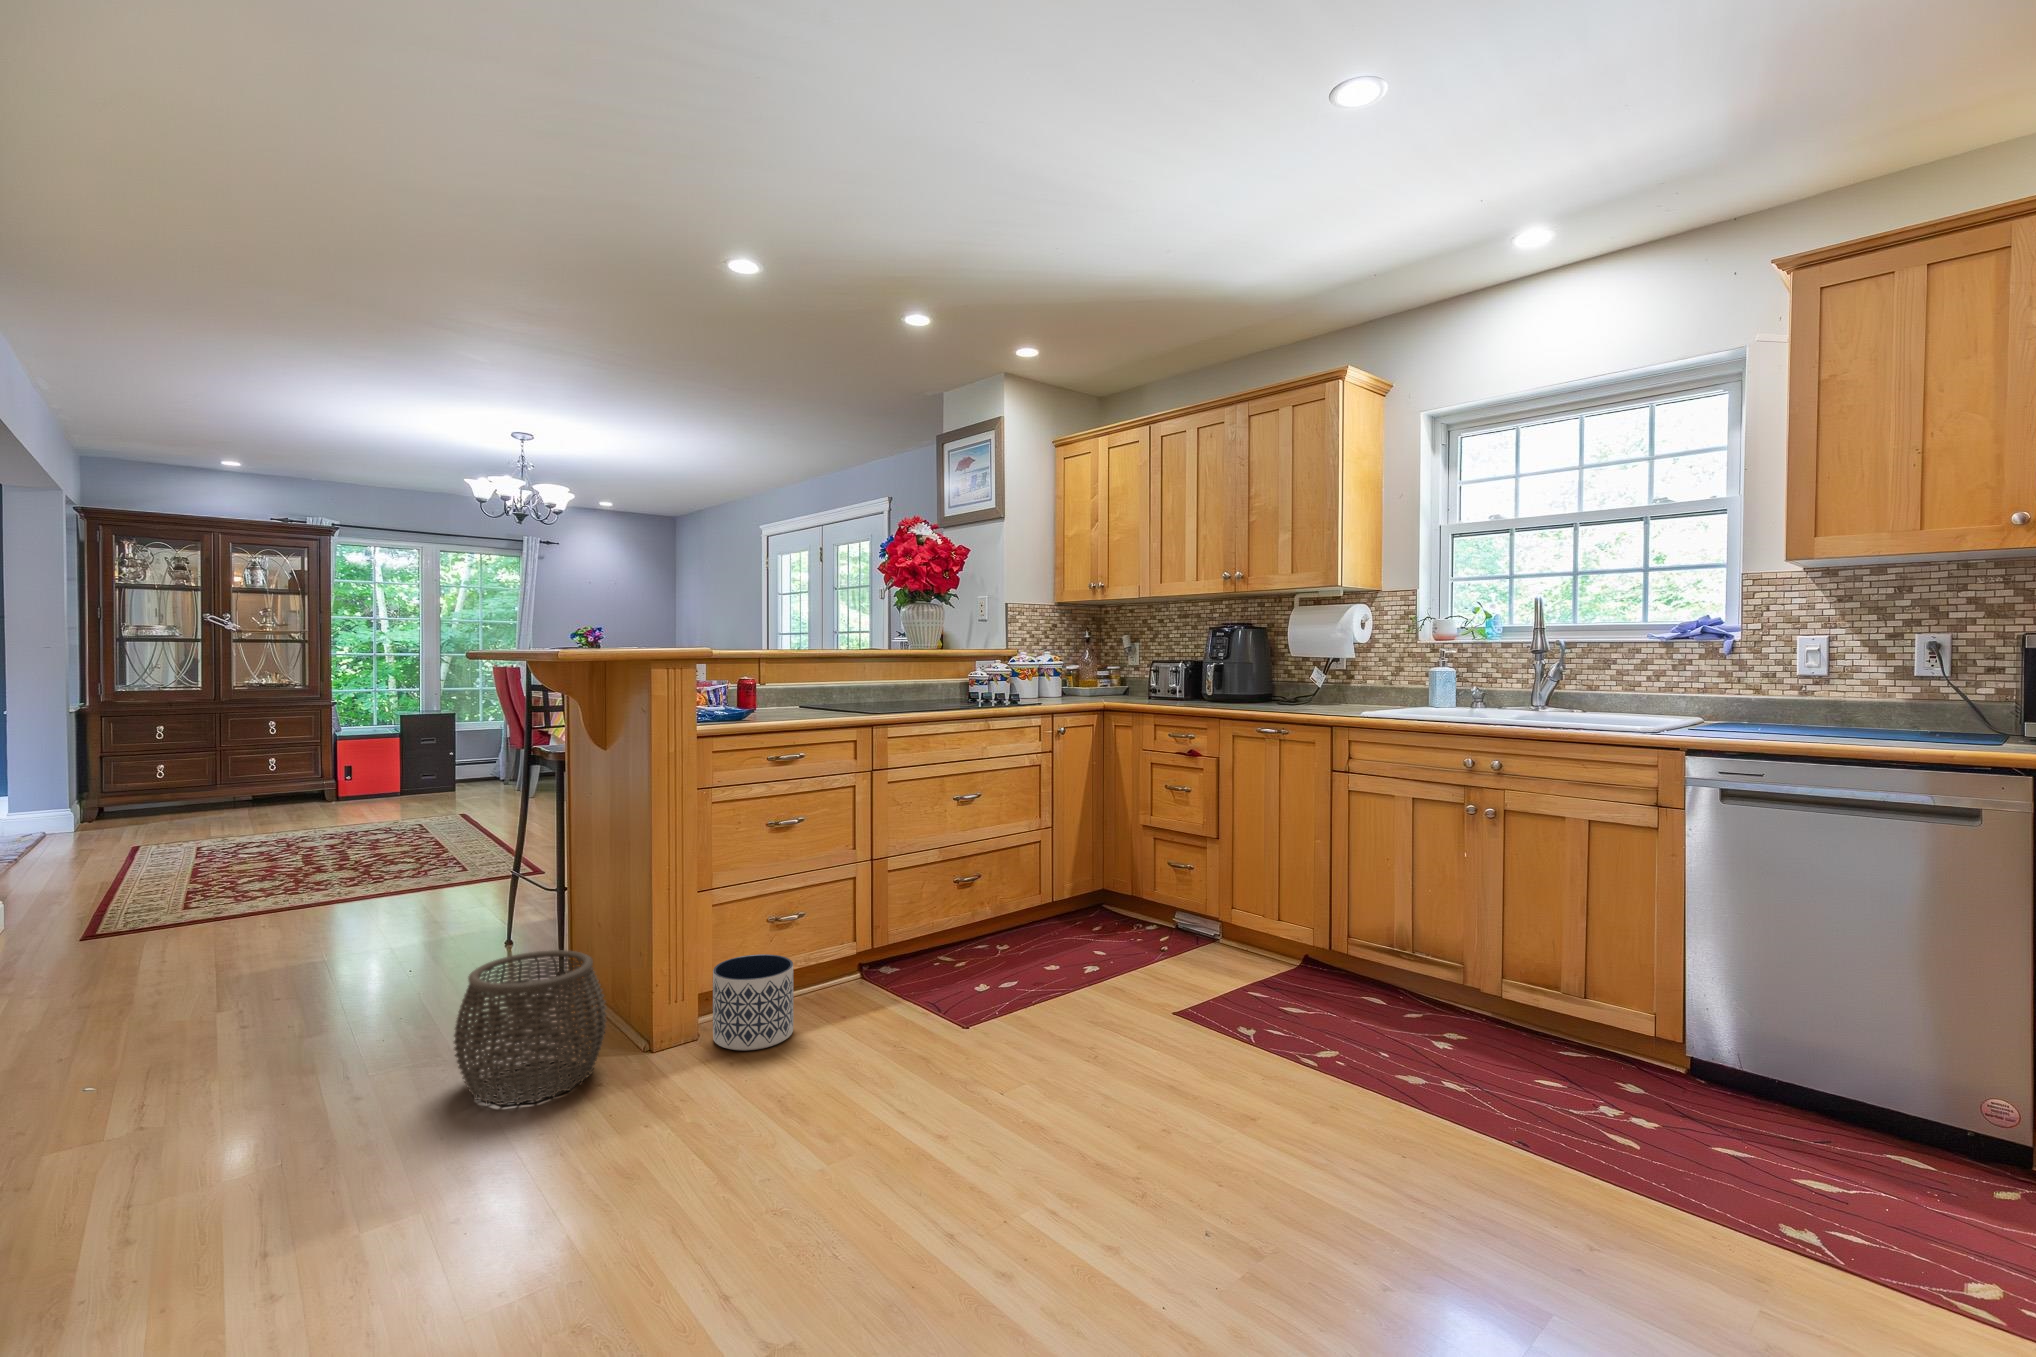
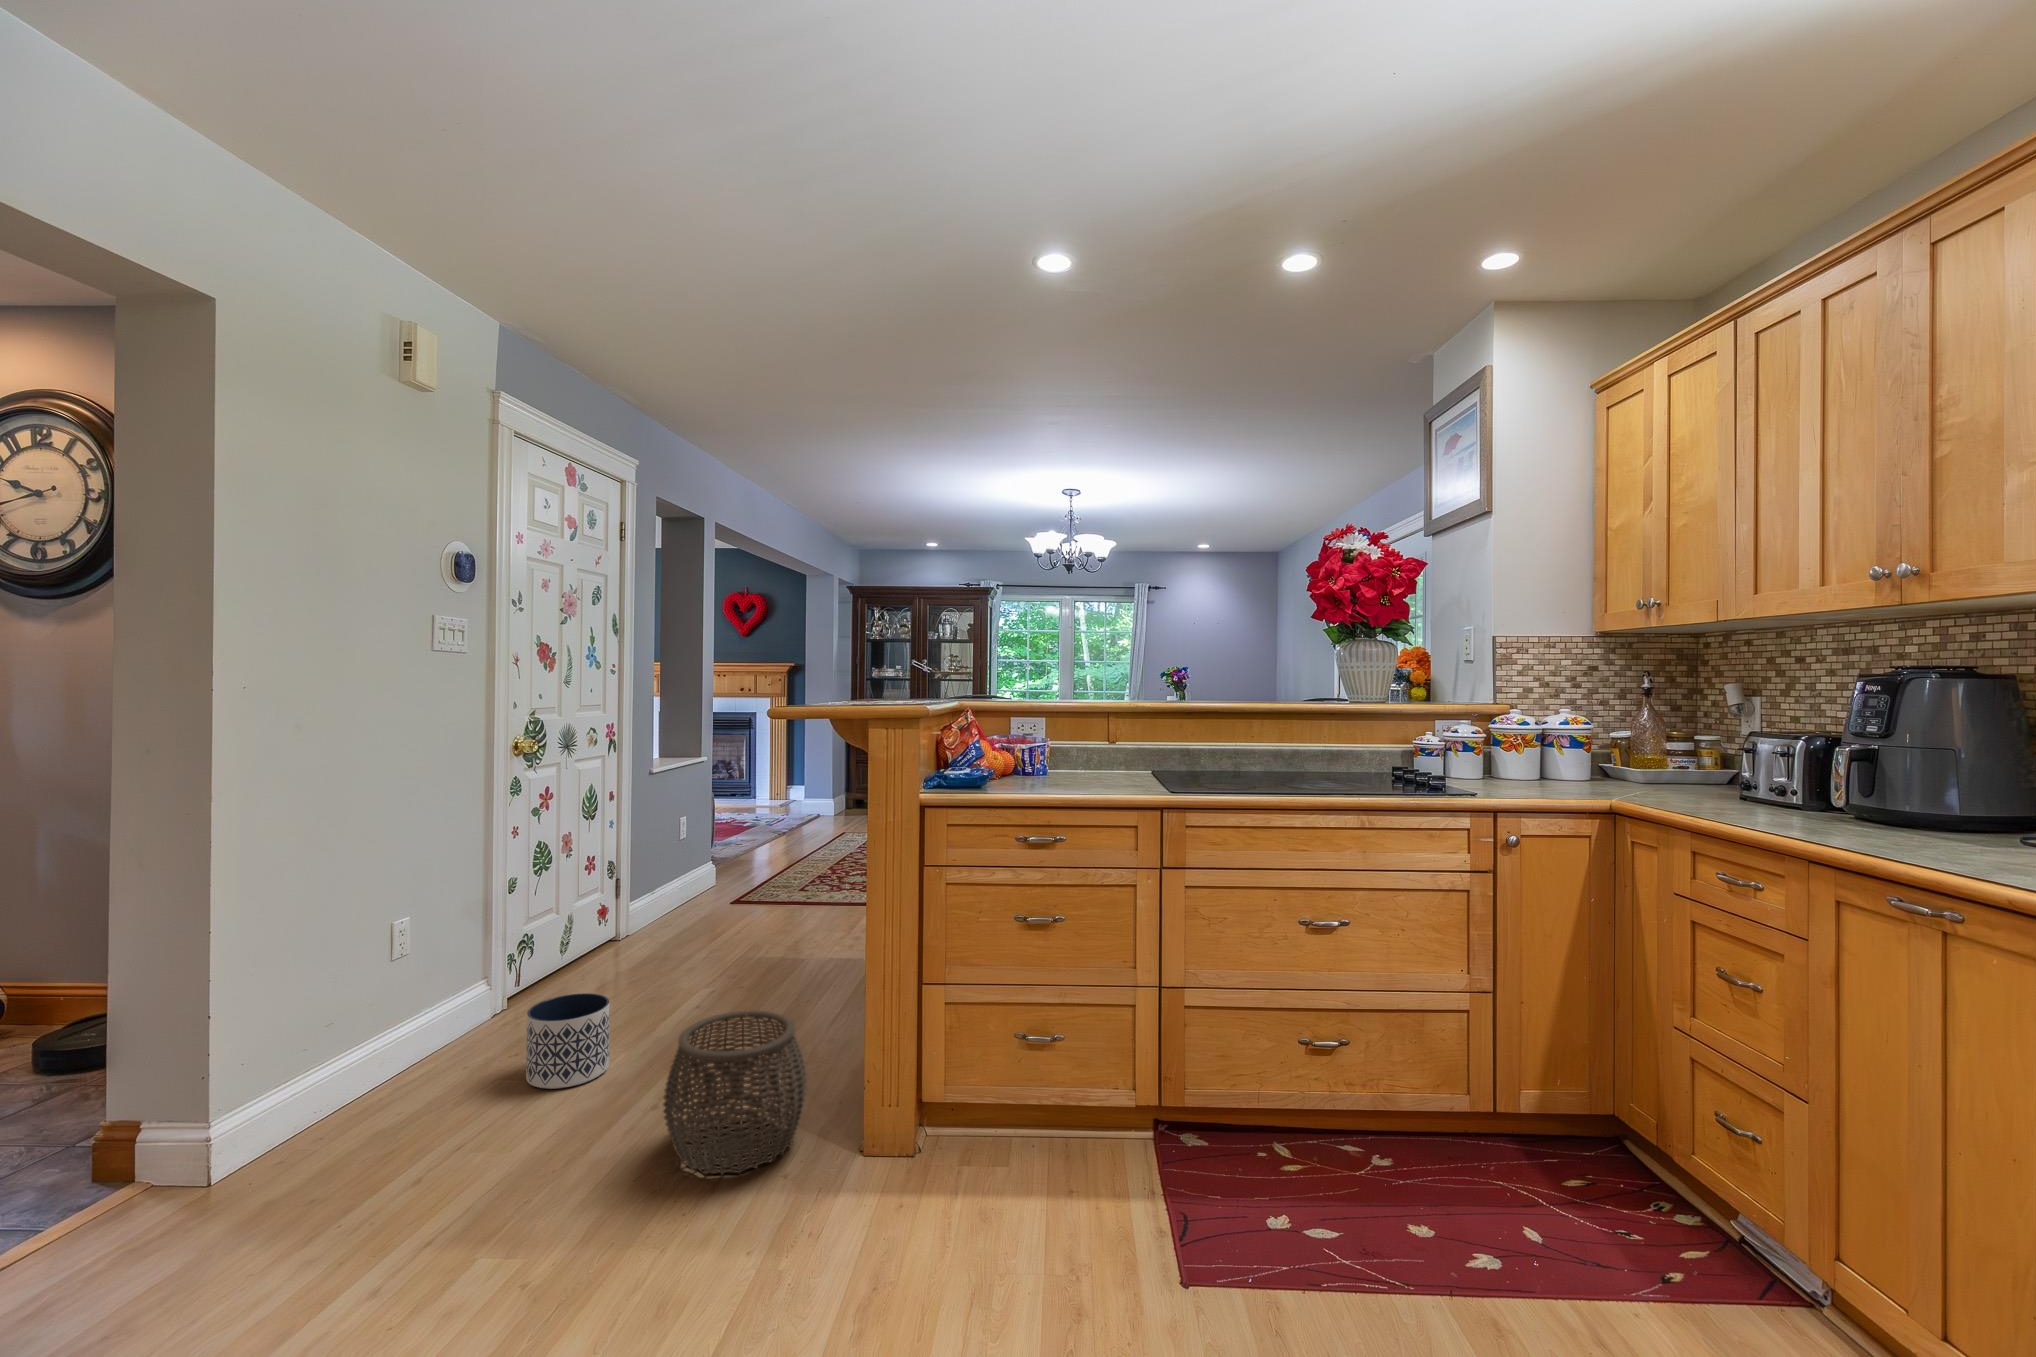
planter: present [713,954,794,1050] -> present [526,993,610,1089]

